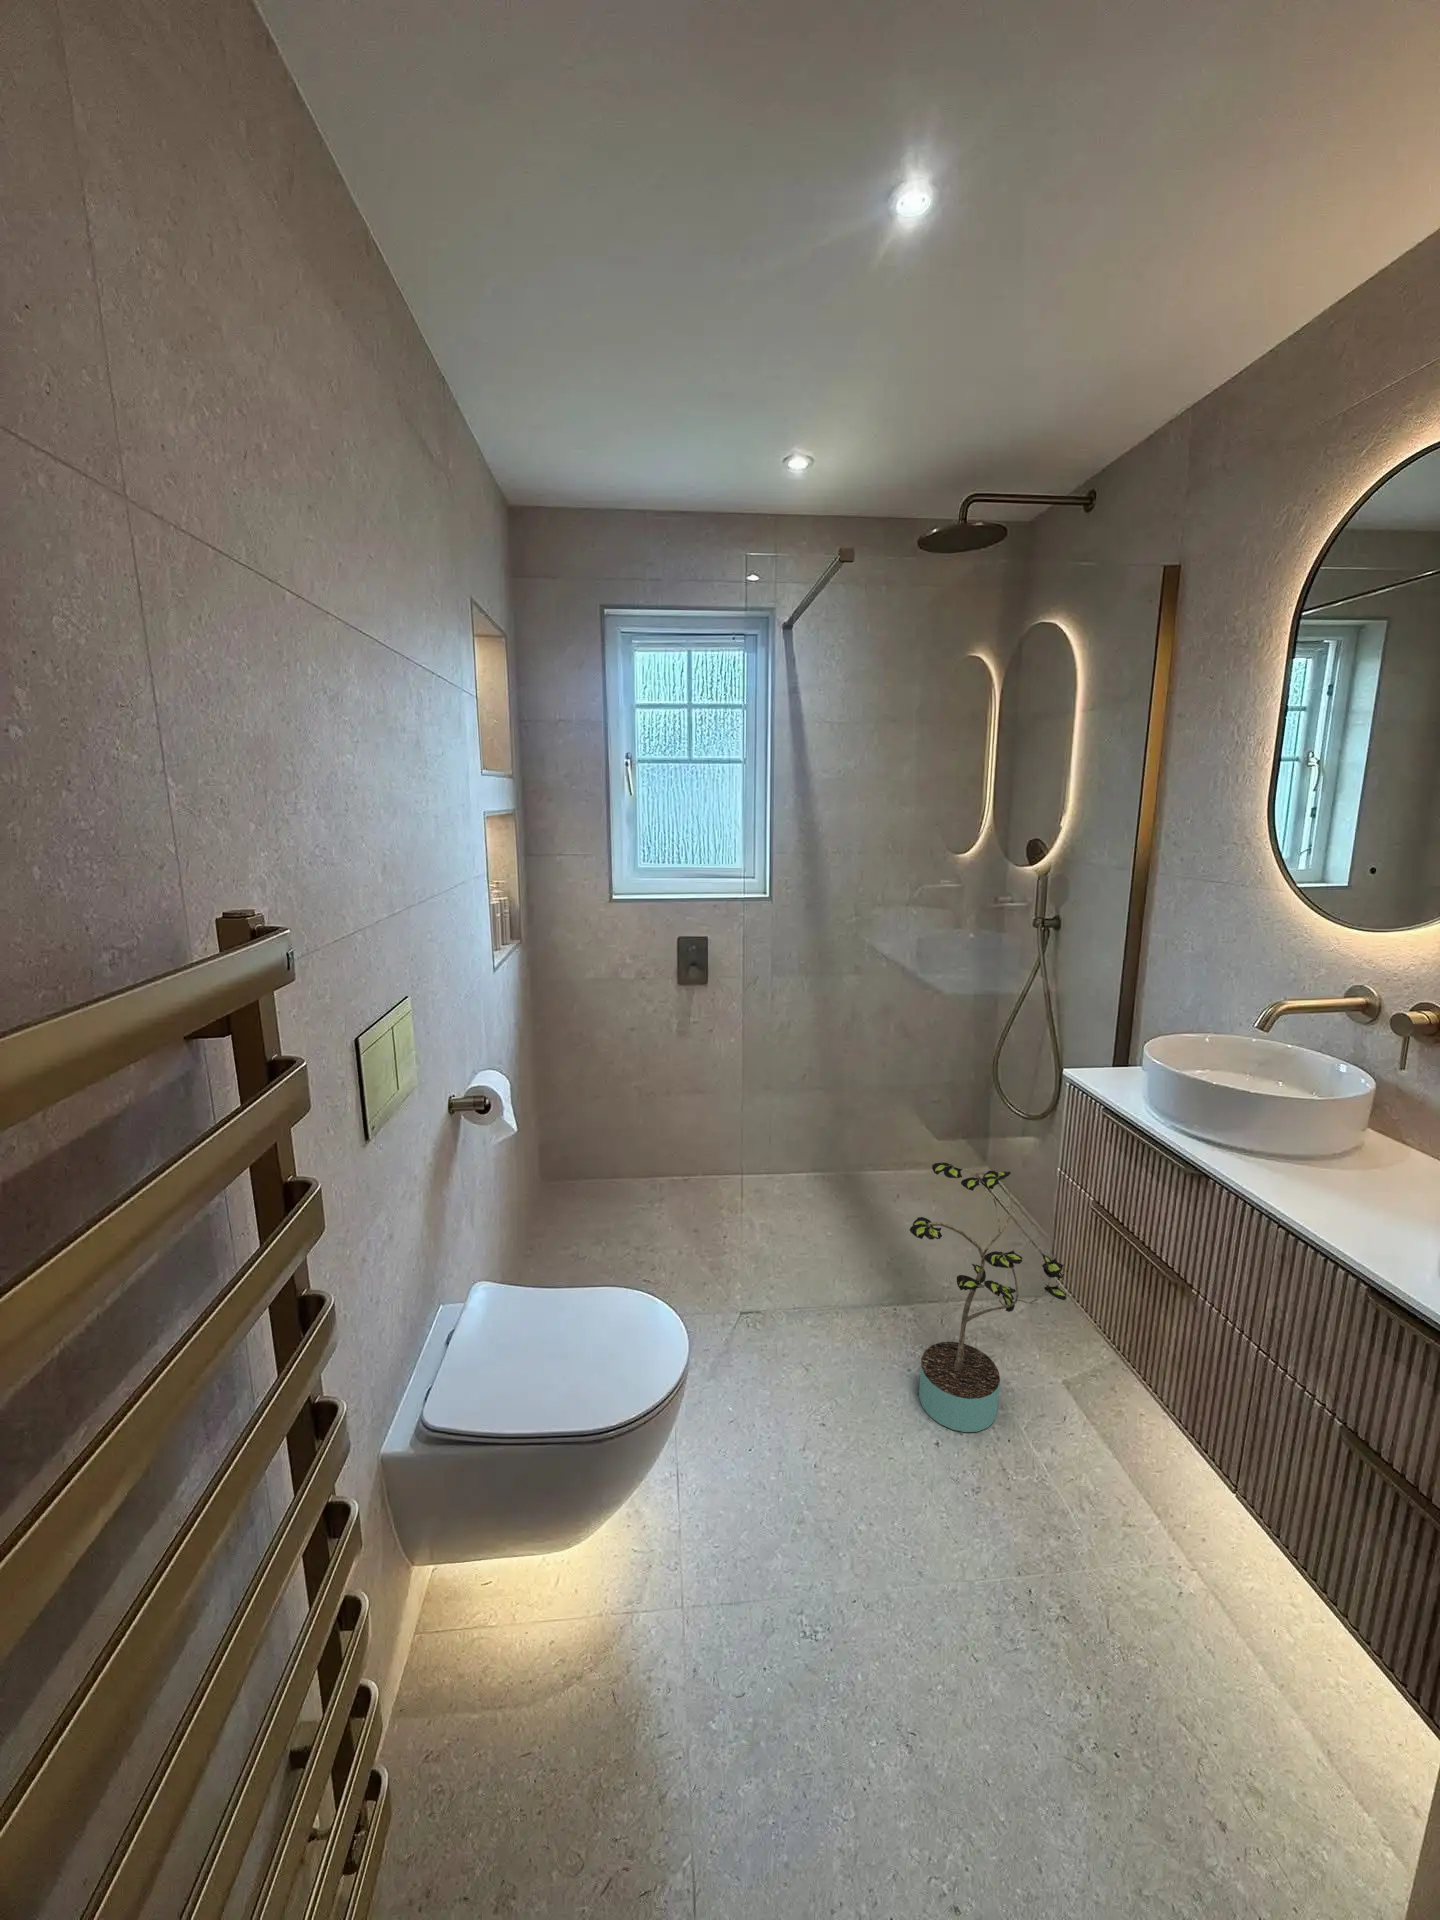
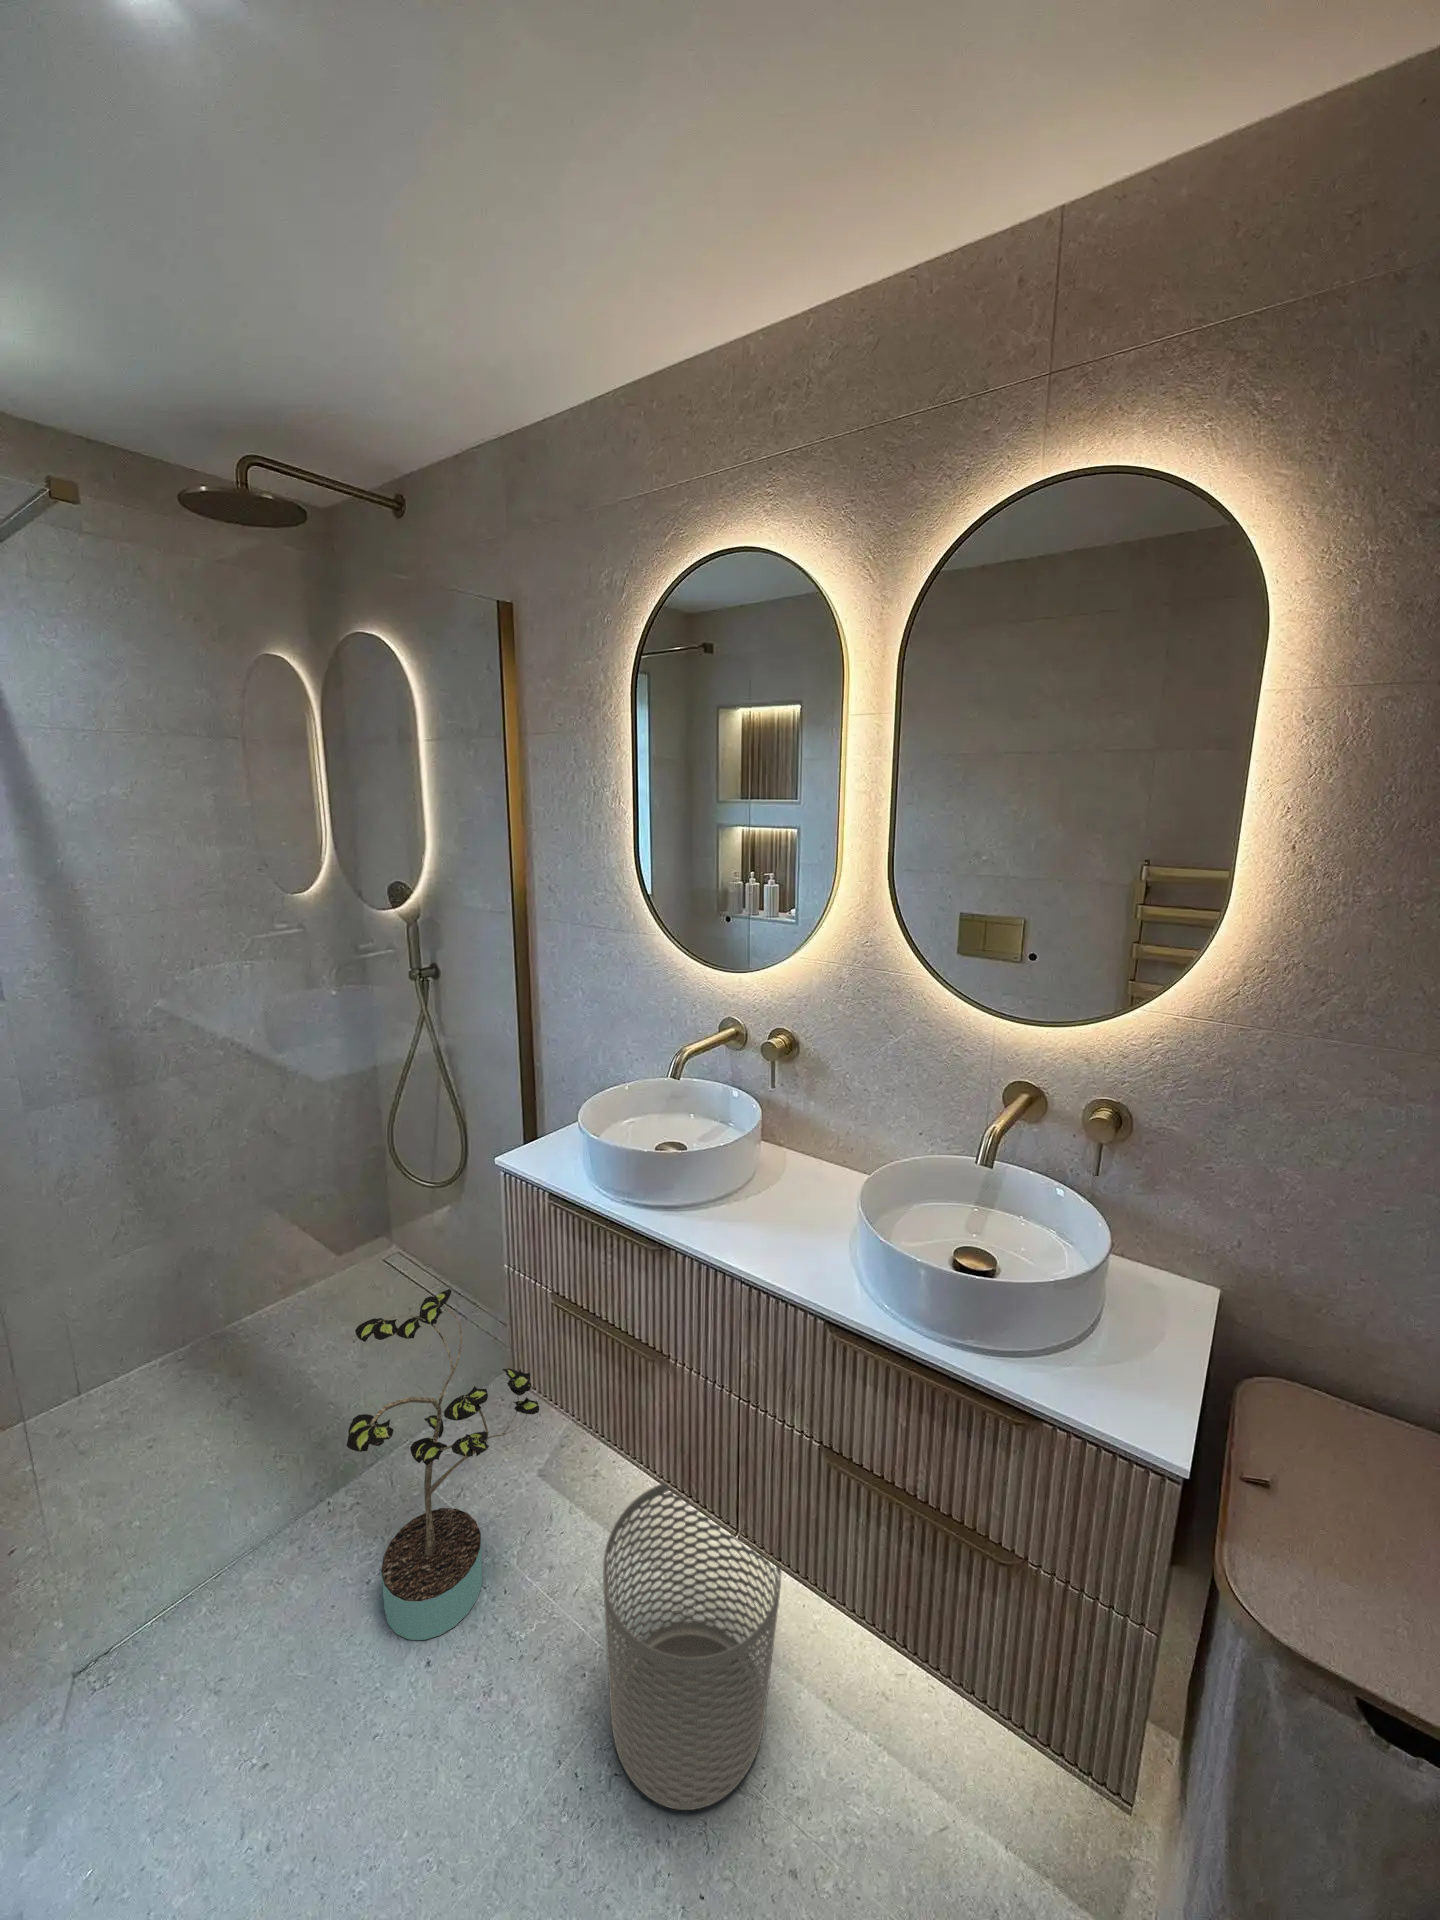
waste bin: none [1072,1406,1285,1717] -> present [603,1482,782,1810]

